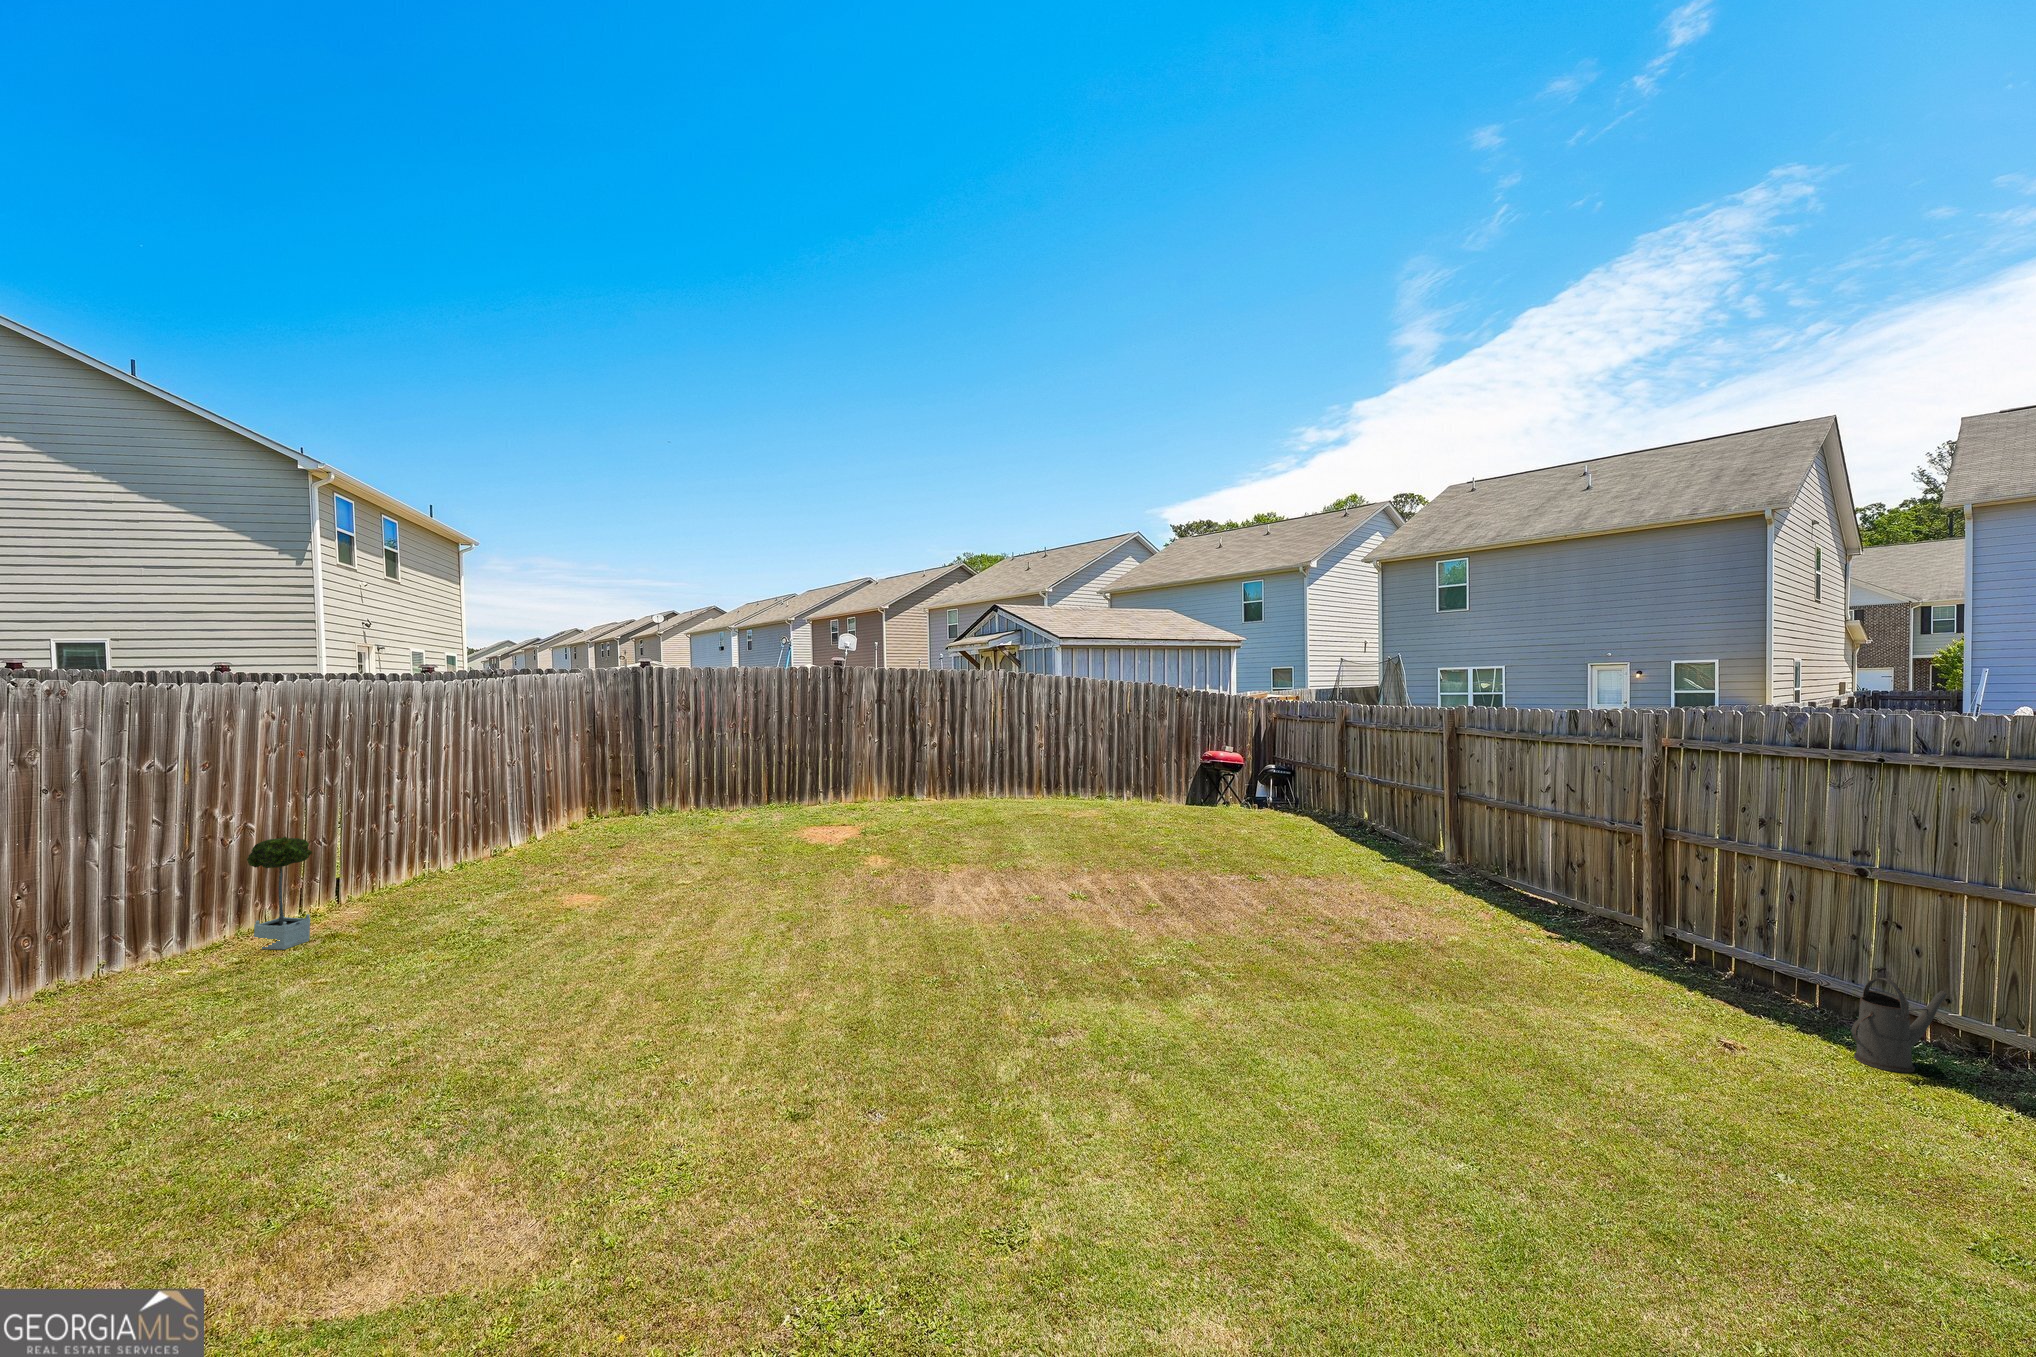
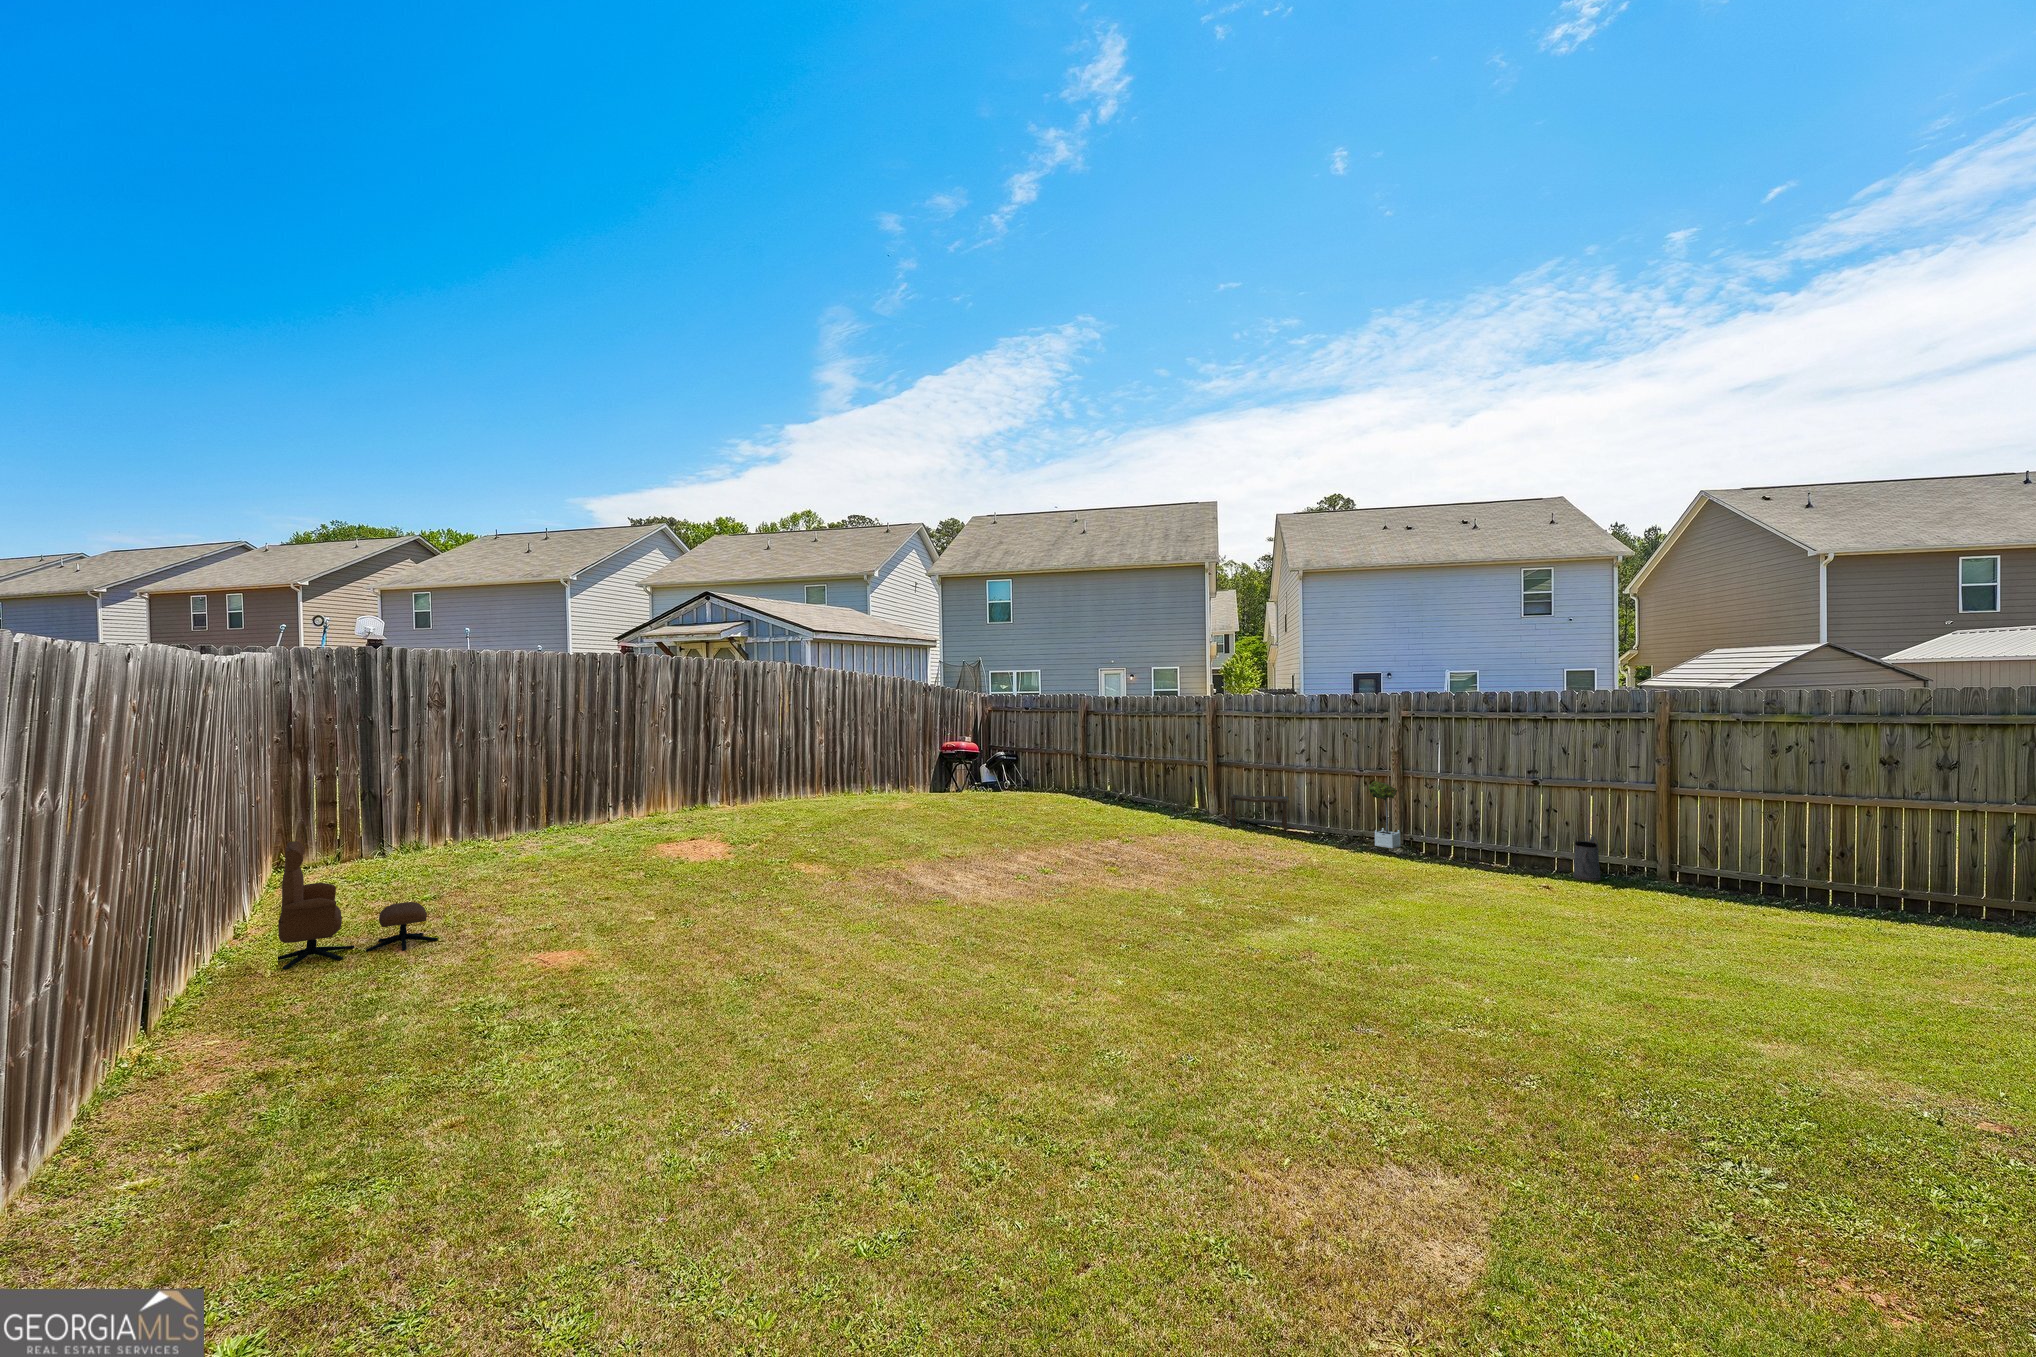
lounge chair: none [464,797,557,875] -> present [278,841,438,969]
potted tree: present [247,836,312,950] -> present [1369,781,1400,848]
bench: none [1437,843,1534,903] -> present [1230,794,1288,830]

